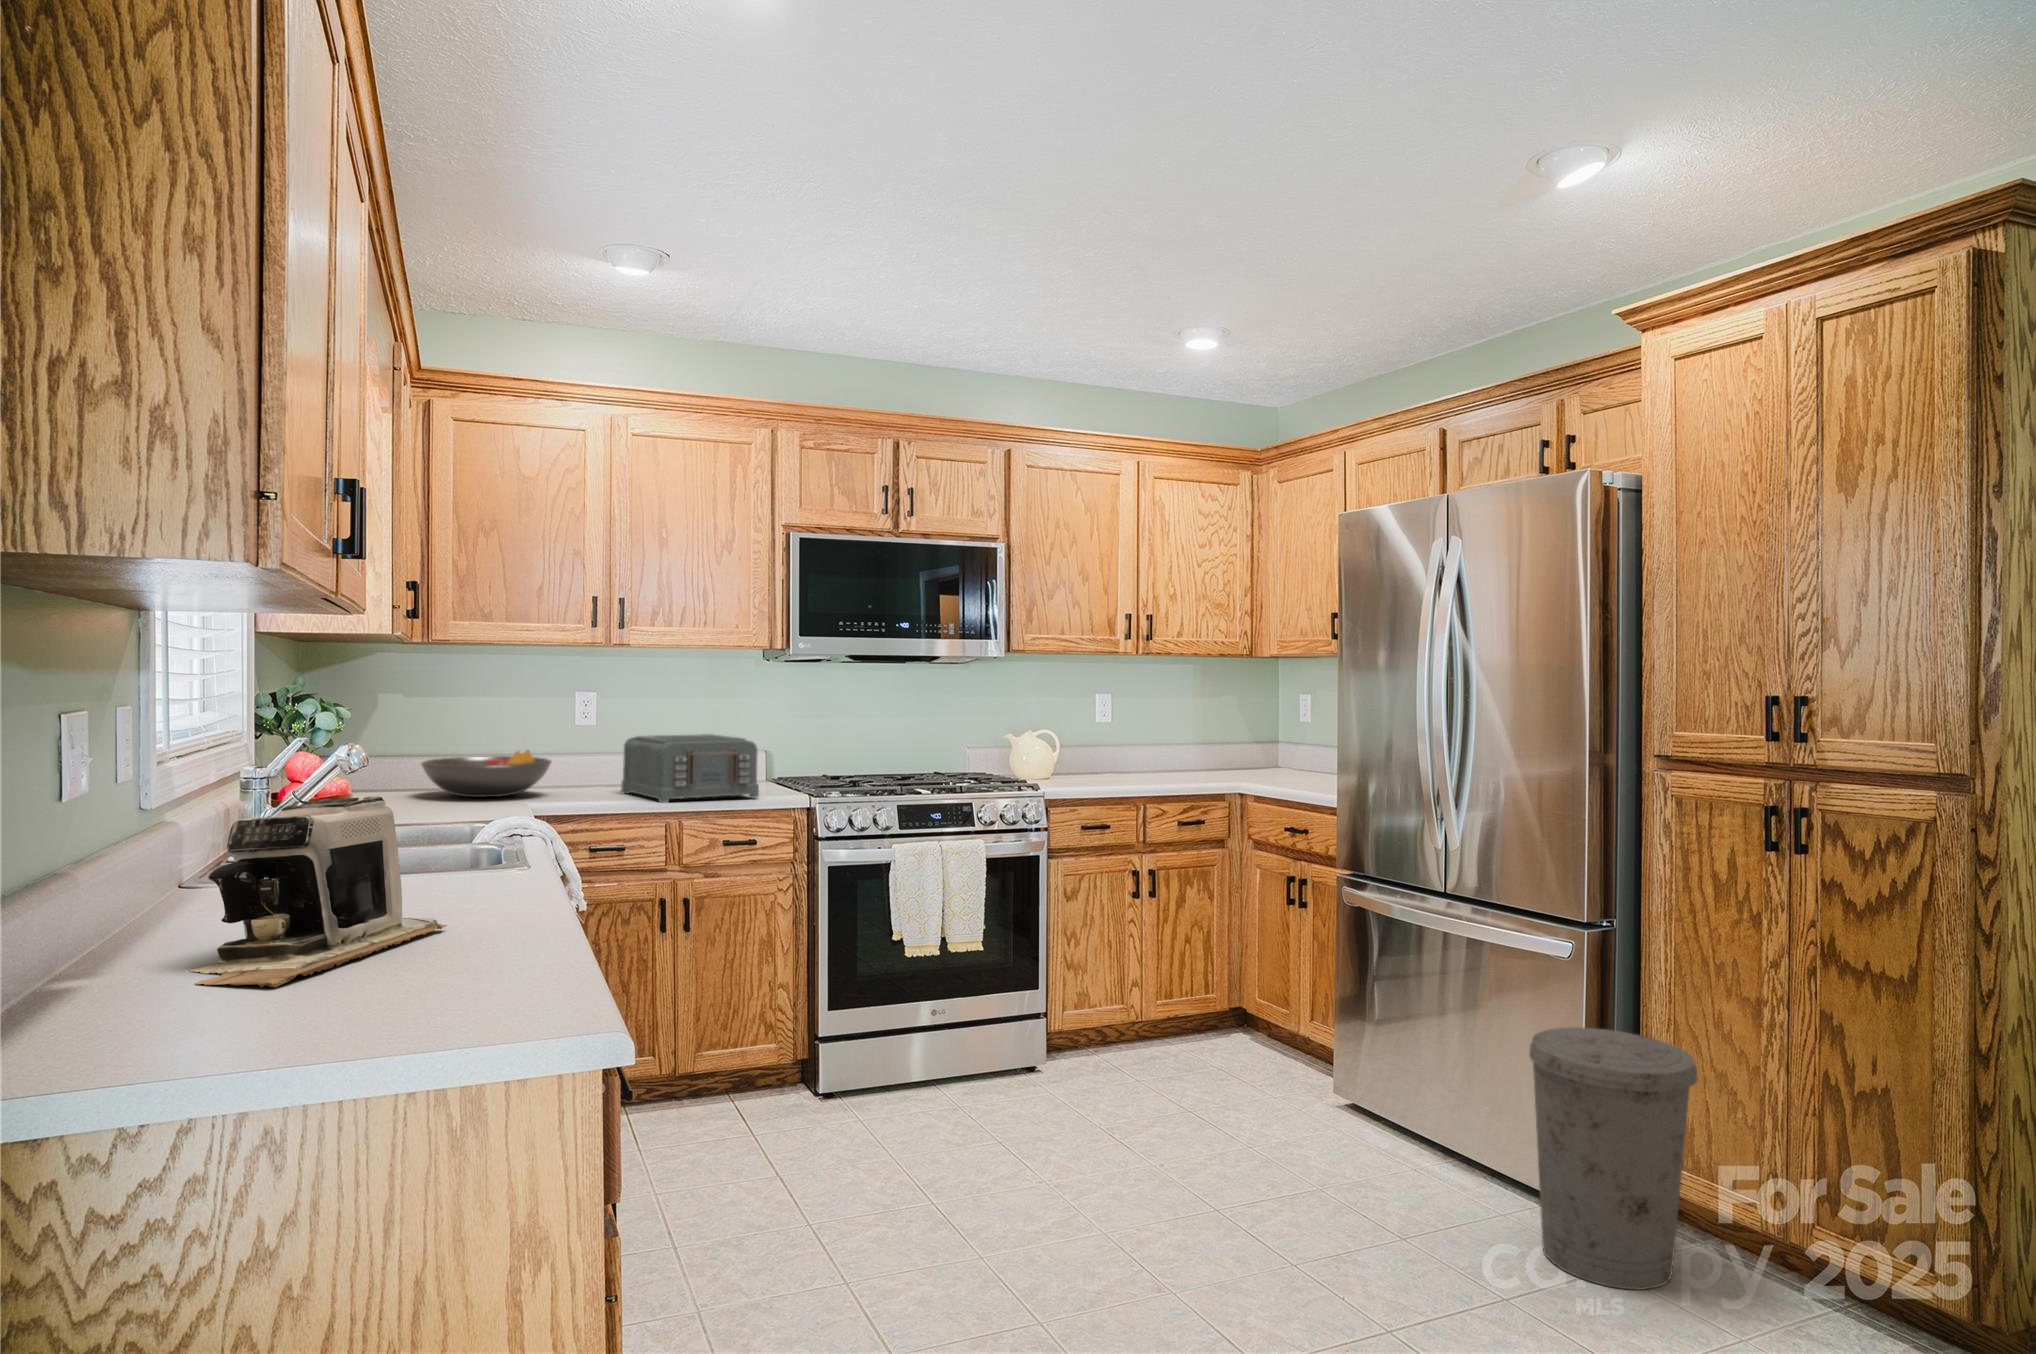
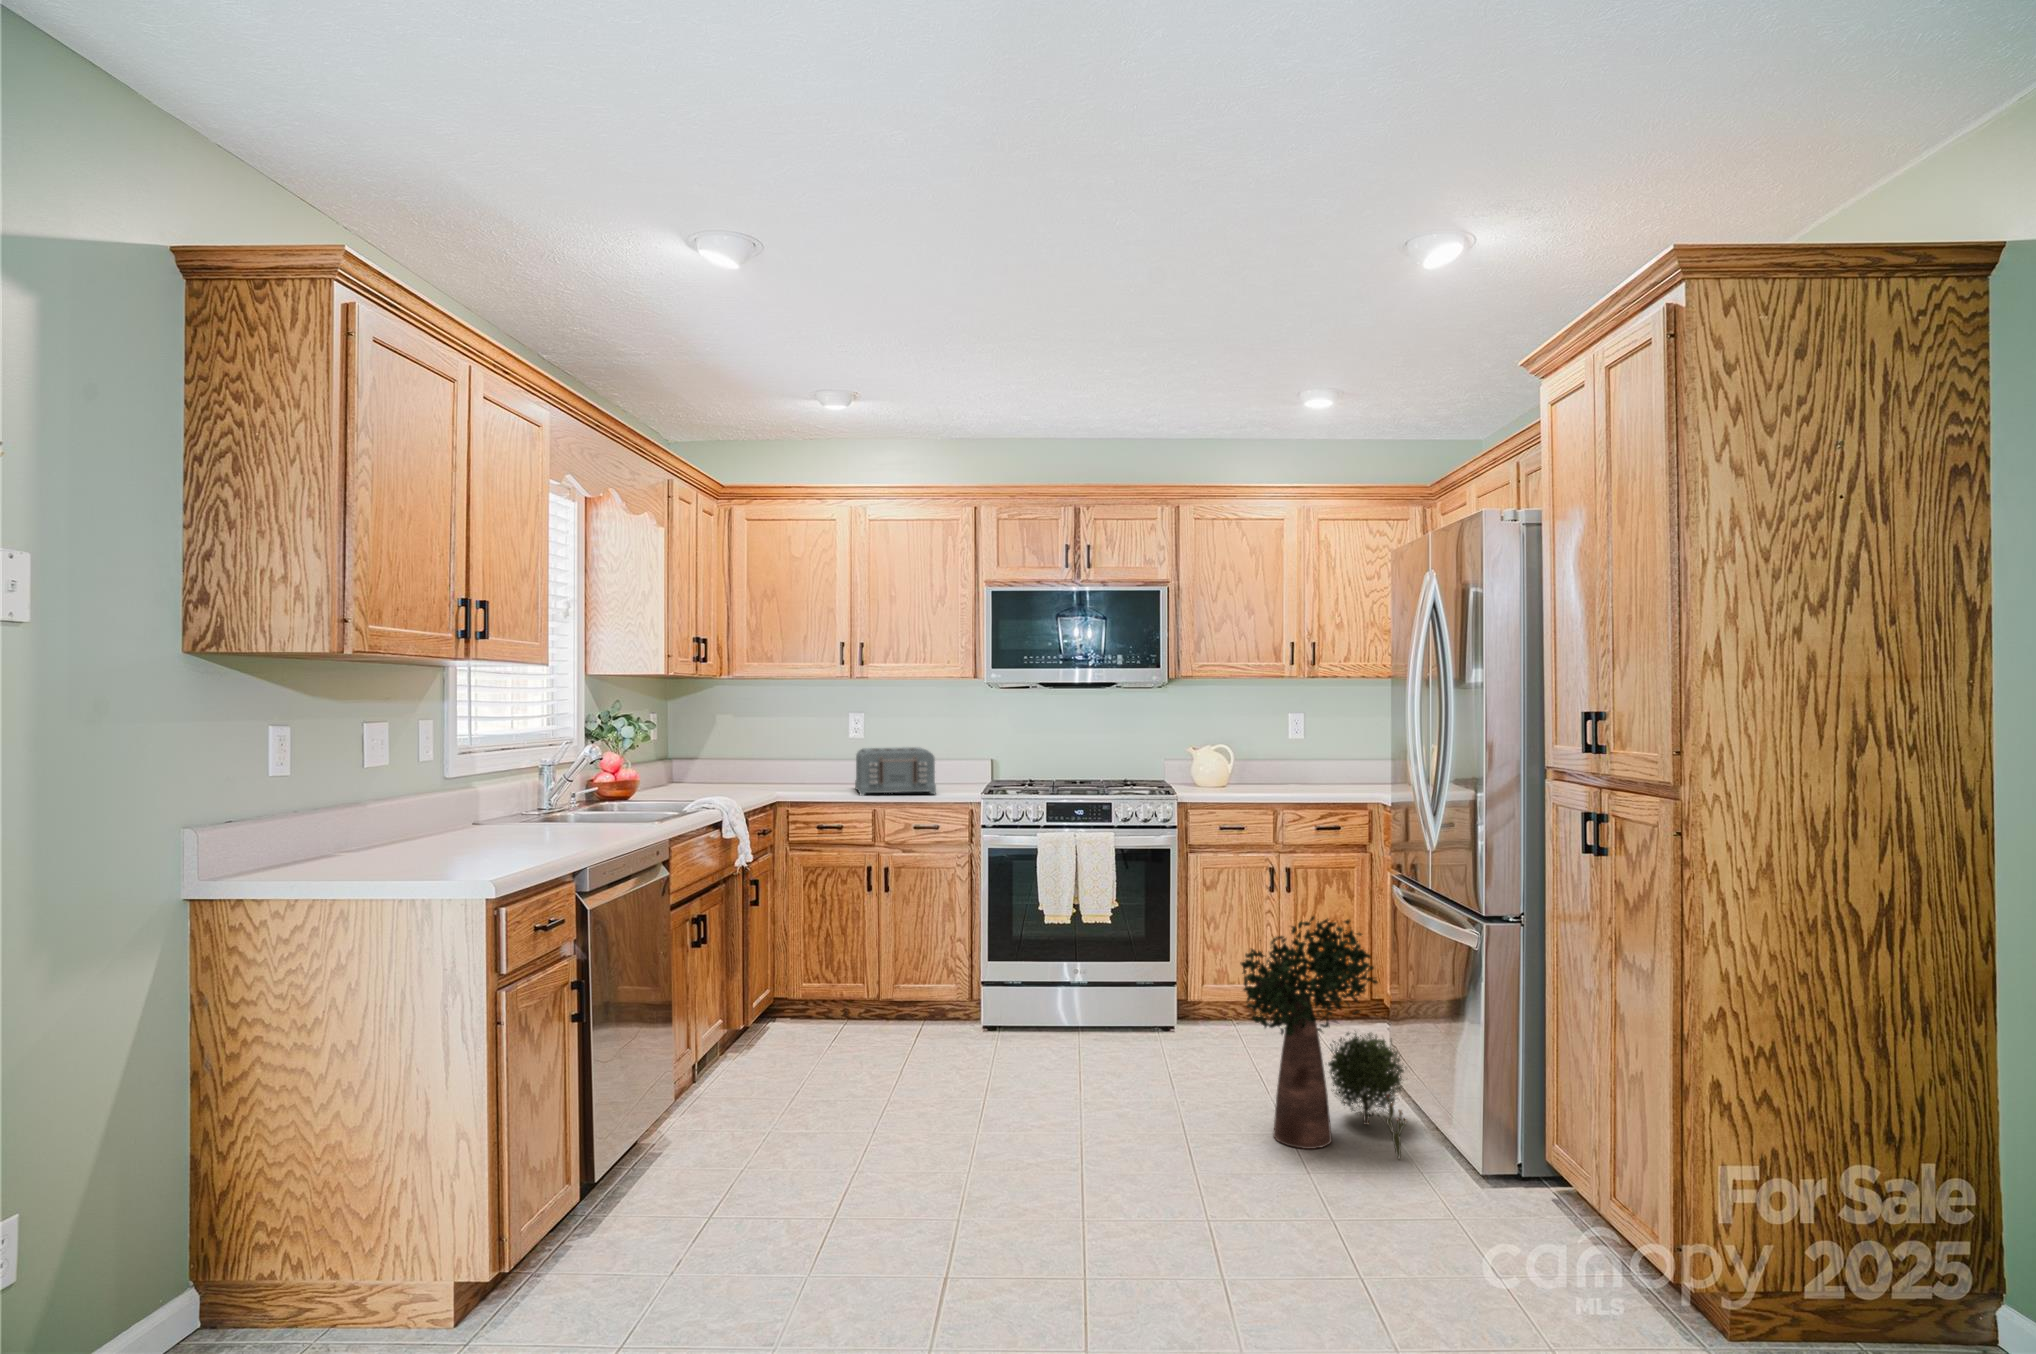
fruit bowl: present [421,750,551,797] -> none [720,757,805,789]
coffee maker: present [190,797,447,987] -> none [379,773,536,863]
potted plant: none [1251,929,1453,1199] -> present [1240,916,1407,1159]
trash can: present [1529,1027,1698,1290] -> none [1413,1015,1564,1256]

